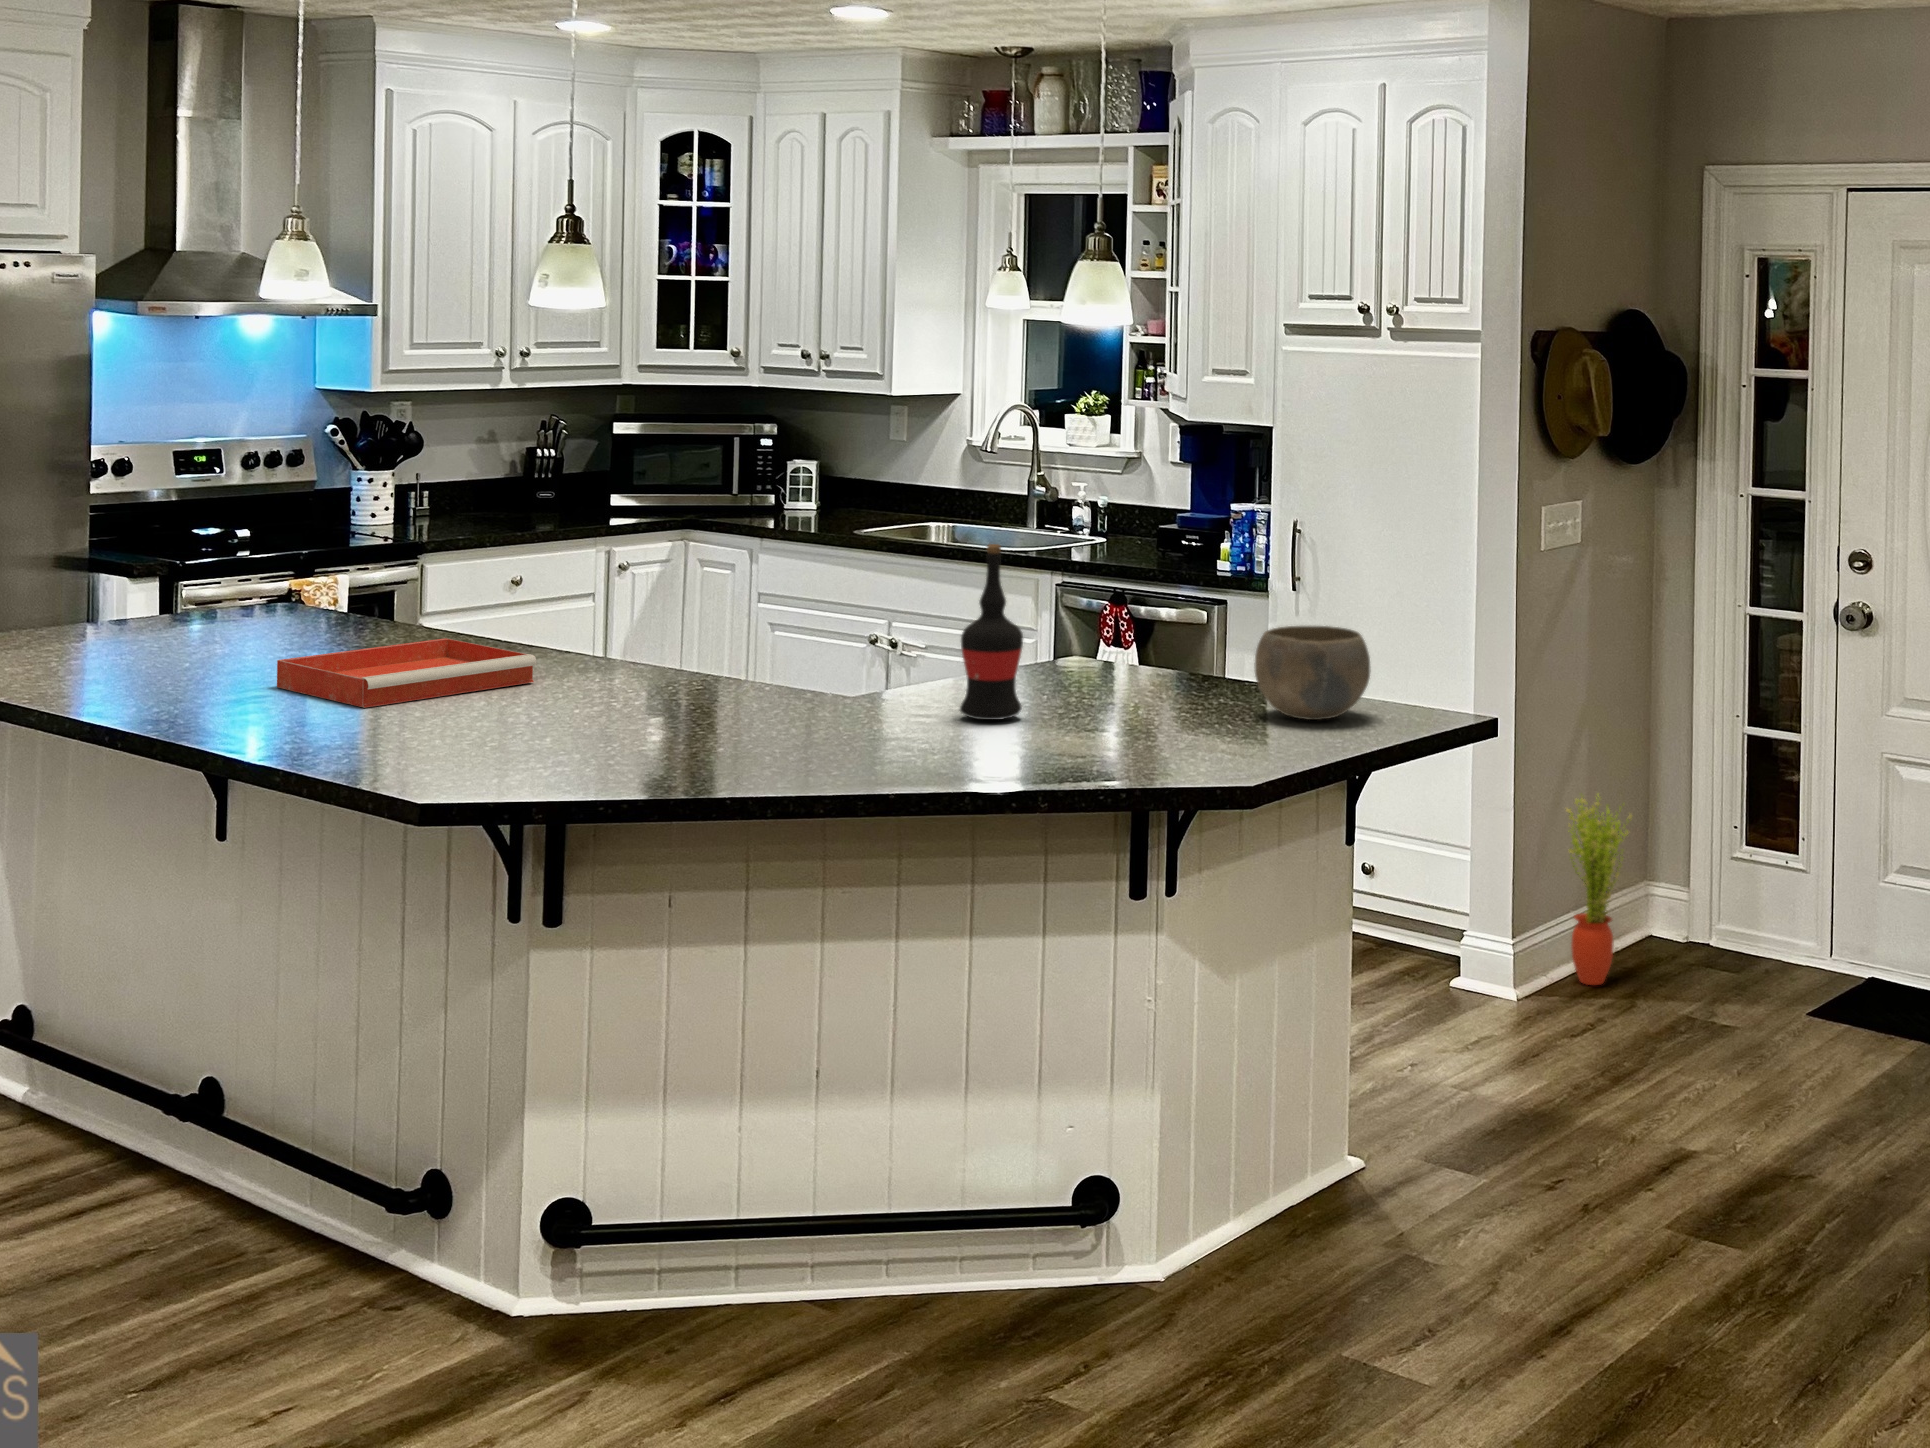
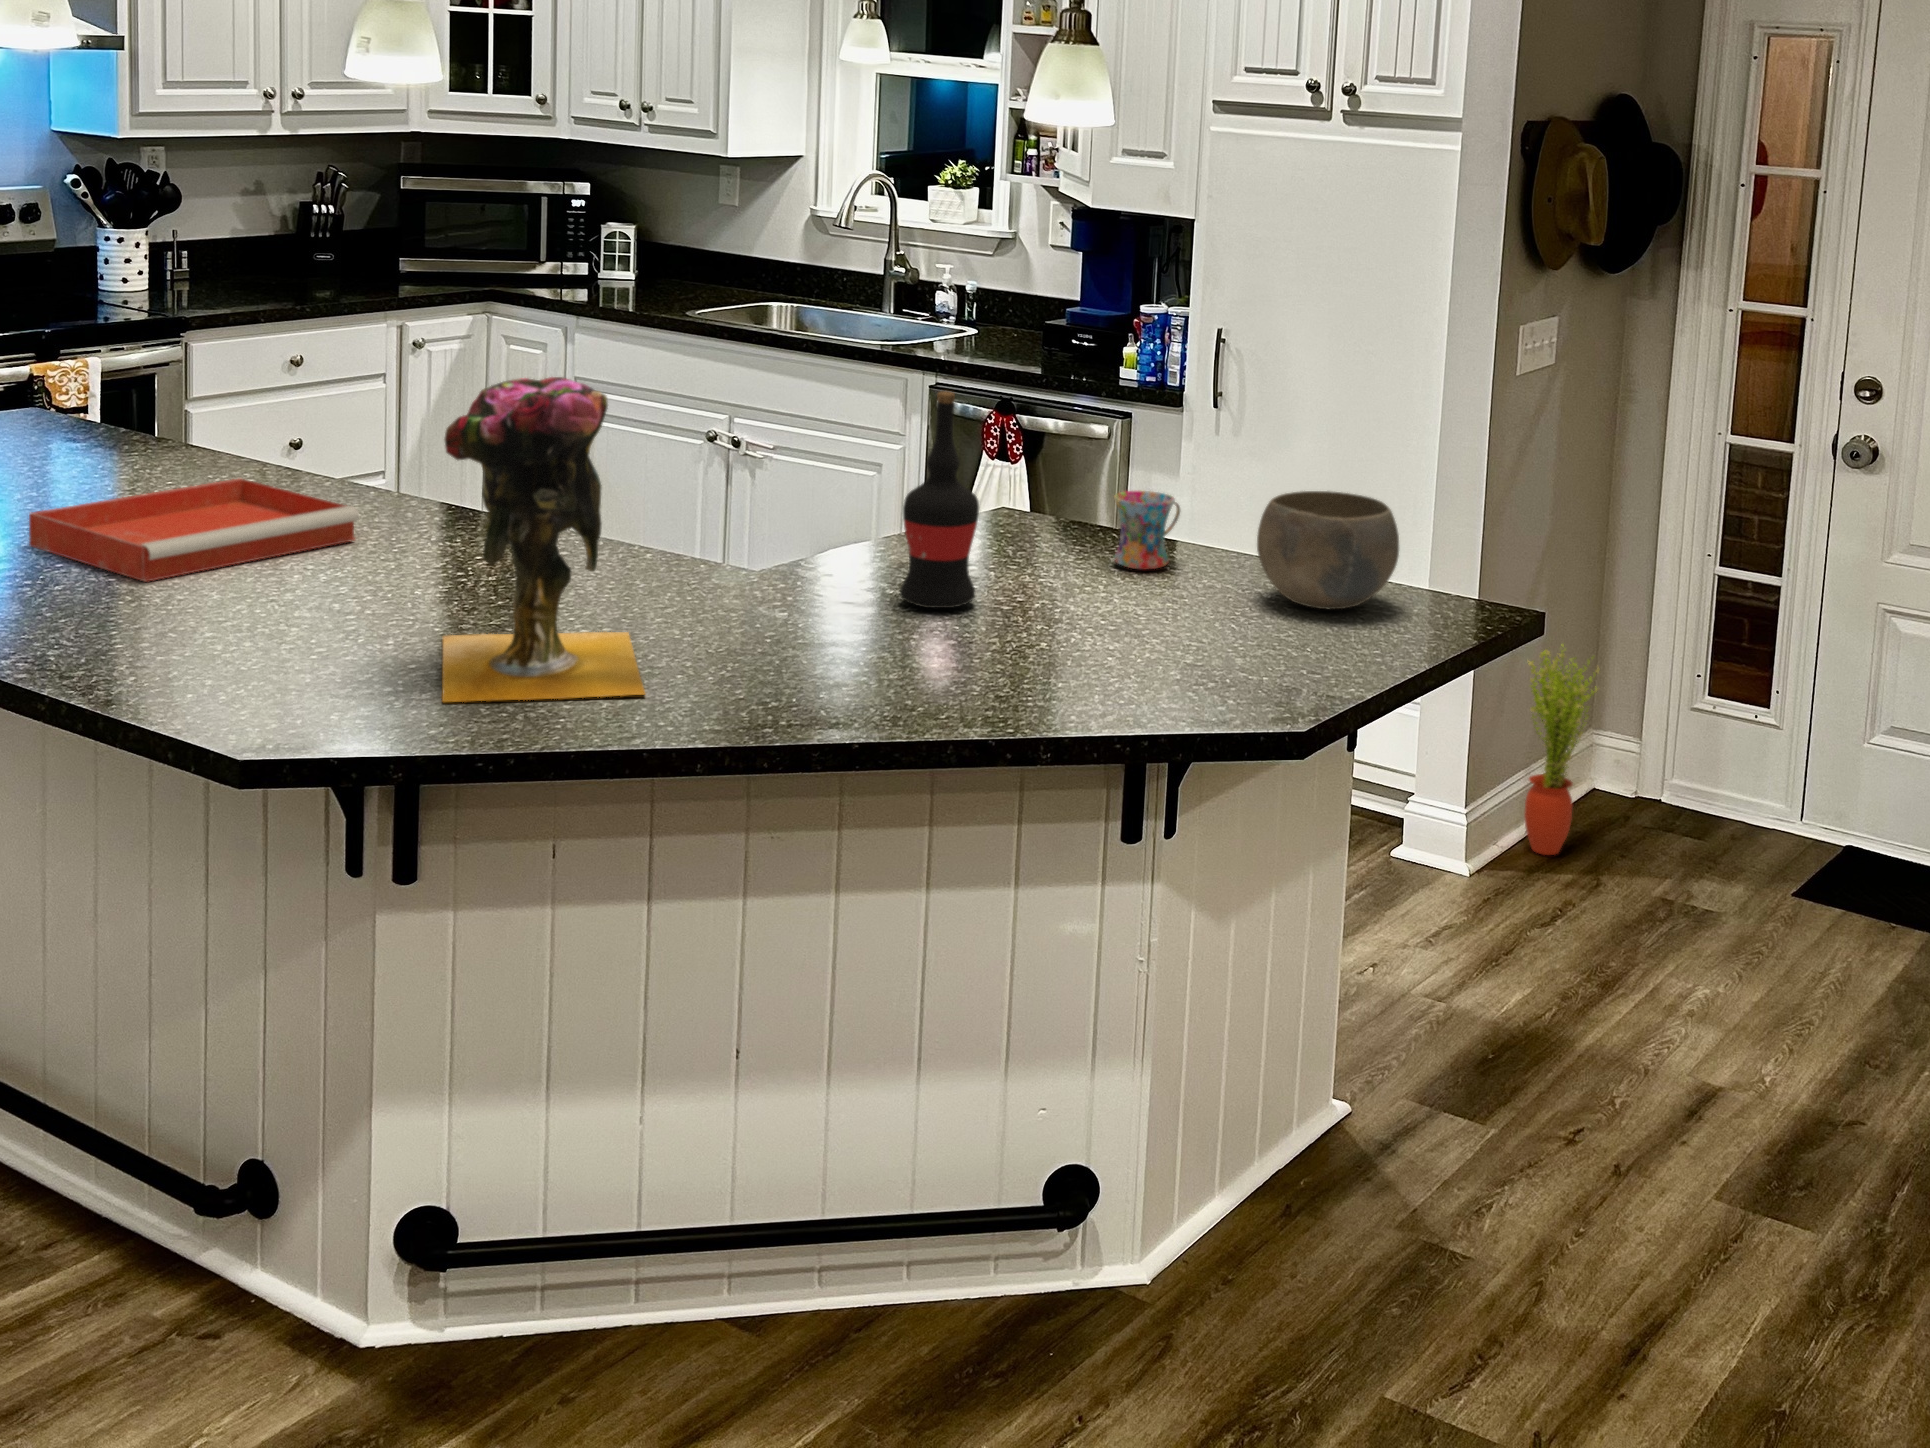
vase: none [580,528,738,775] -> present [442,377,645,702]
mug: none [1147,633,1204,696] -> present [1114,491,1180,569]

